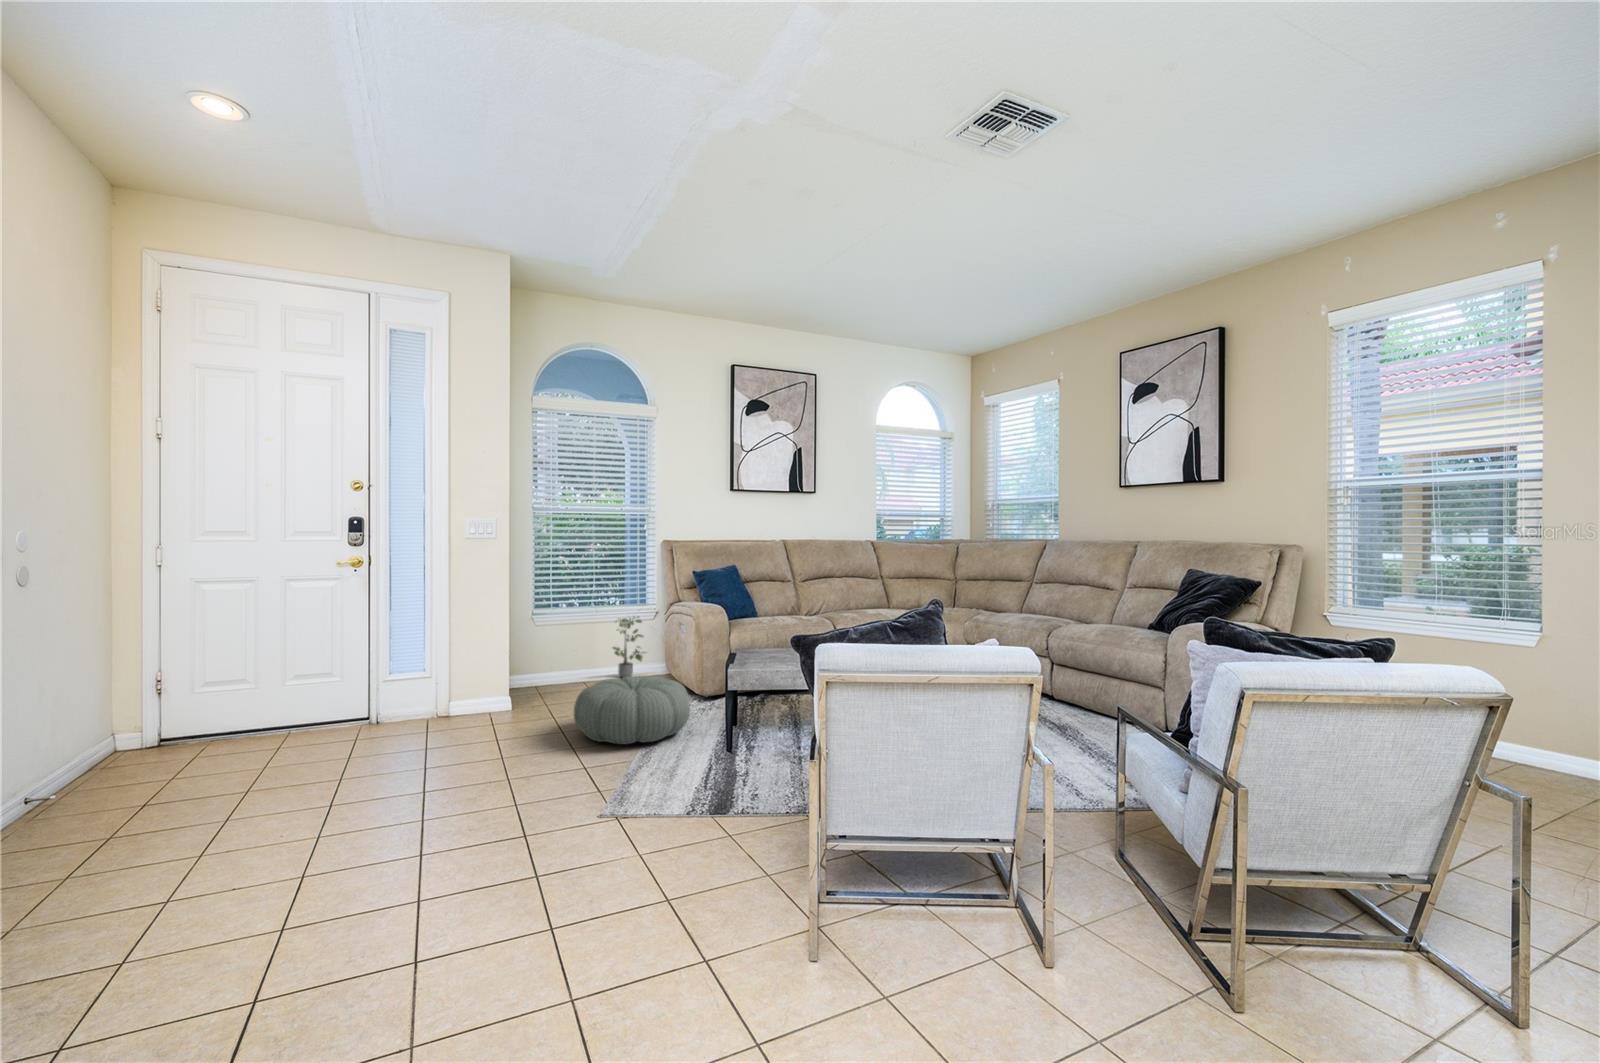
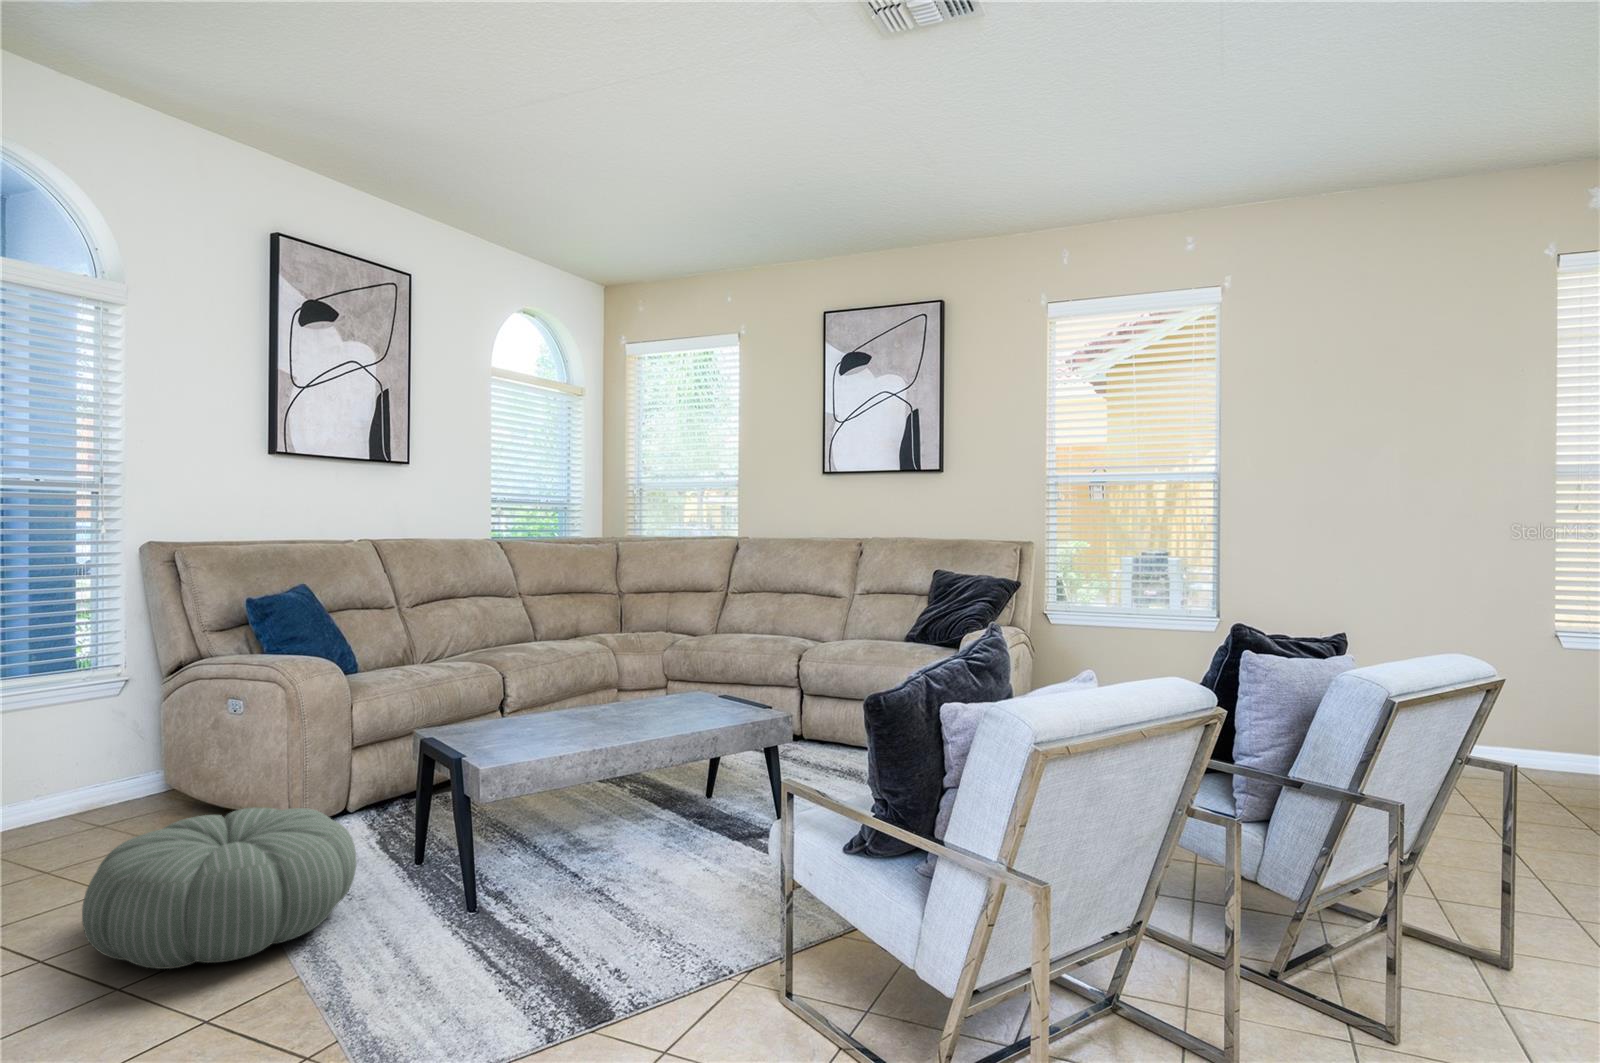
potted plant: present [613,616,643,677] -> none [20,690,114,823]

